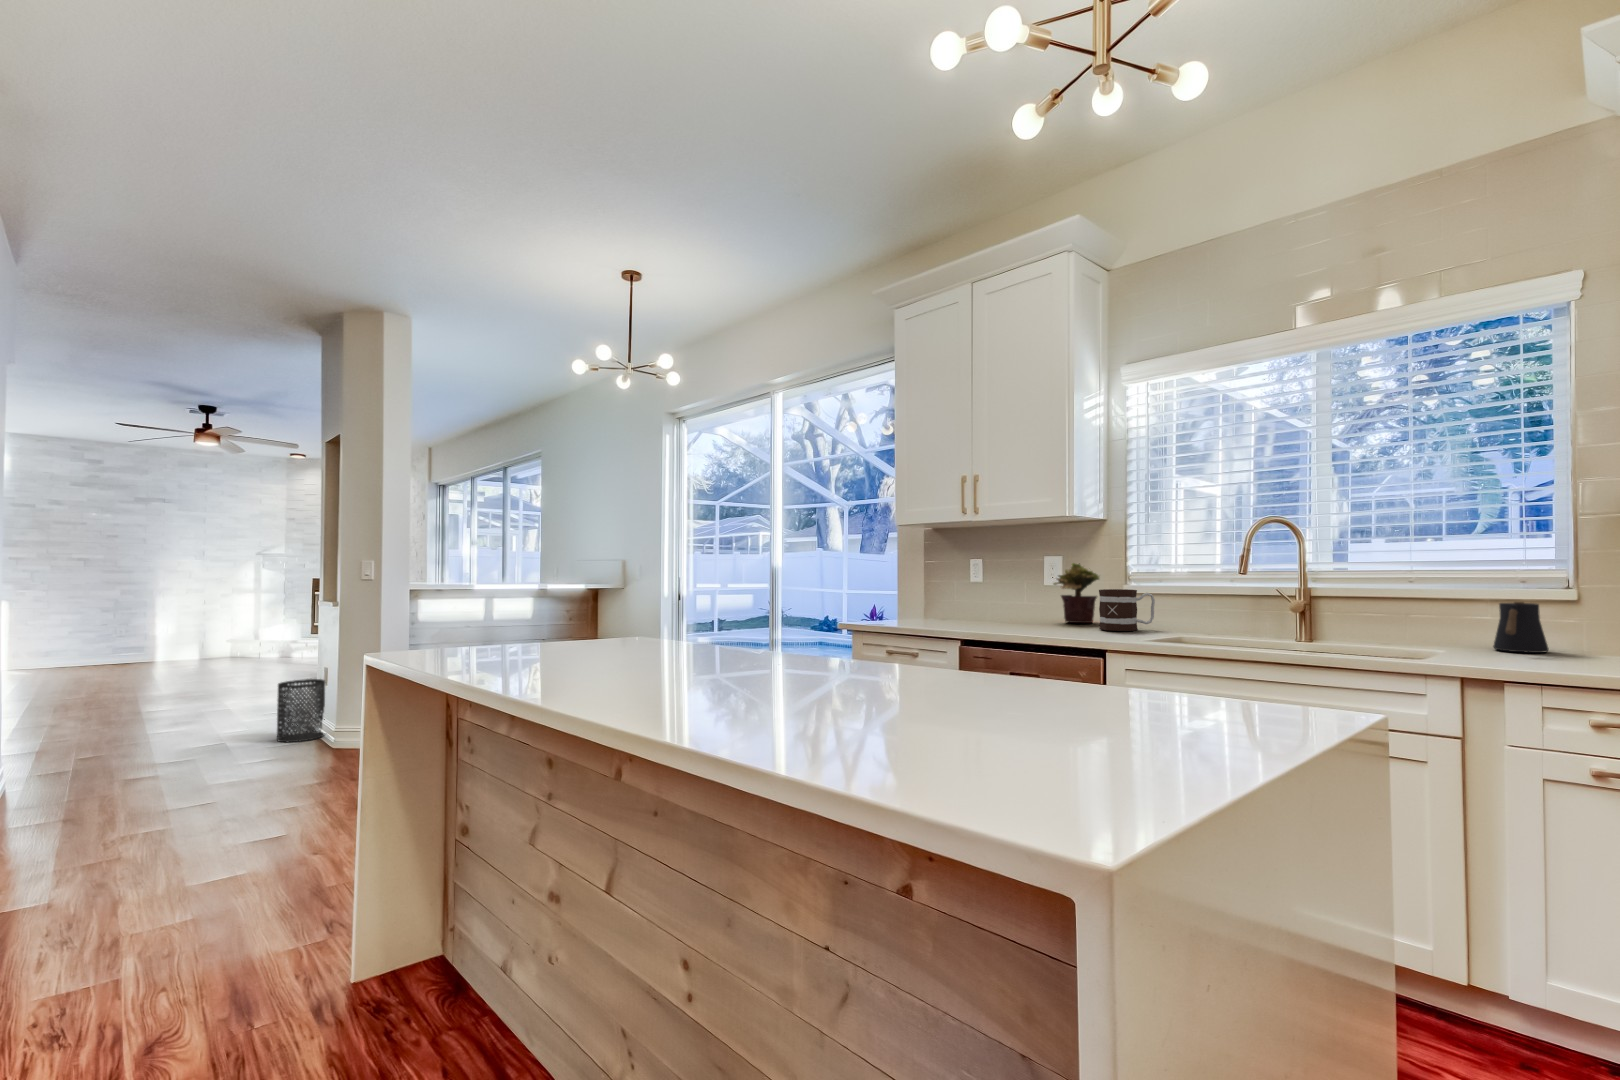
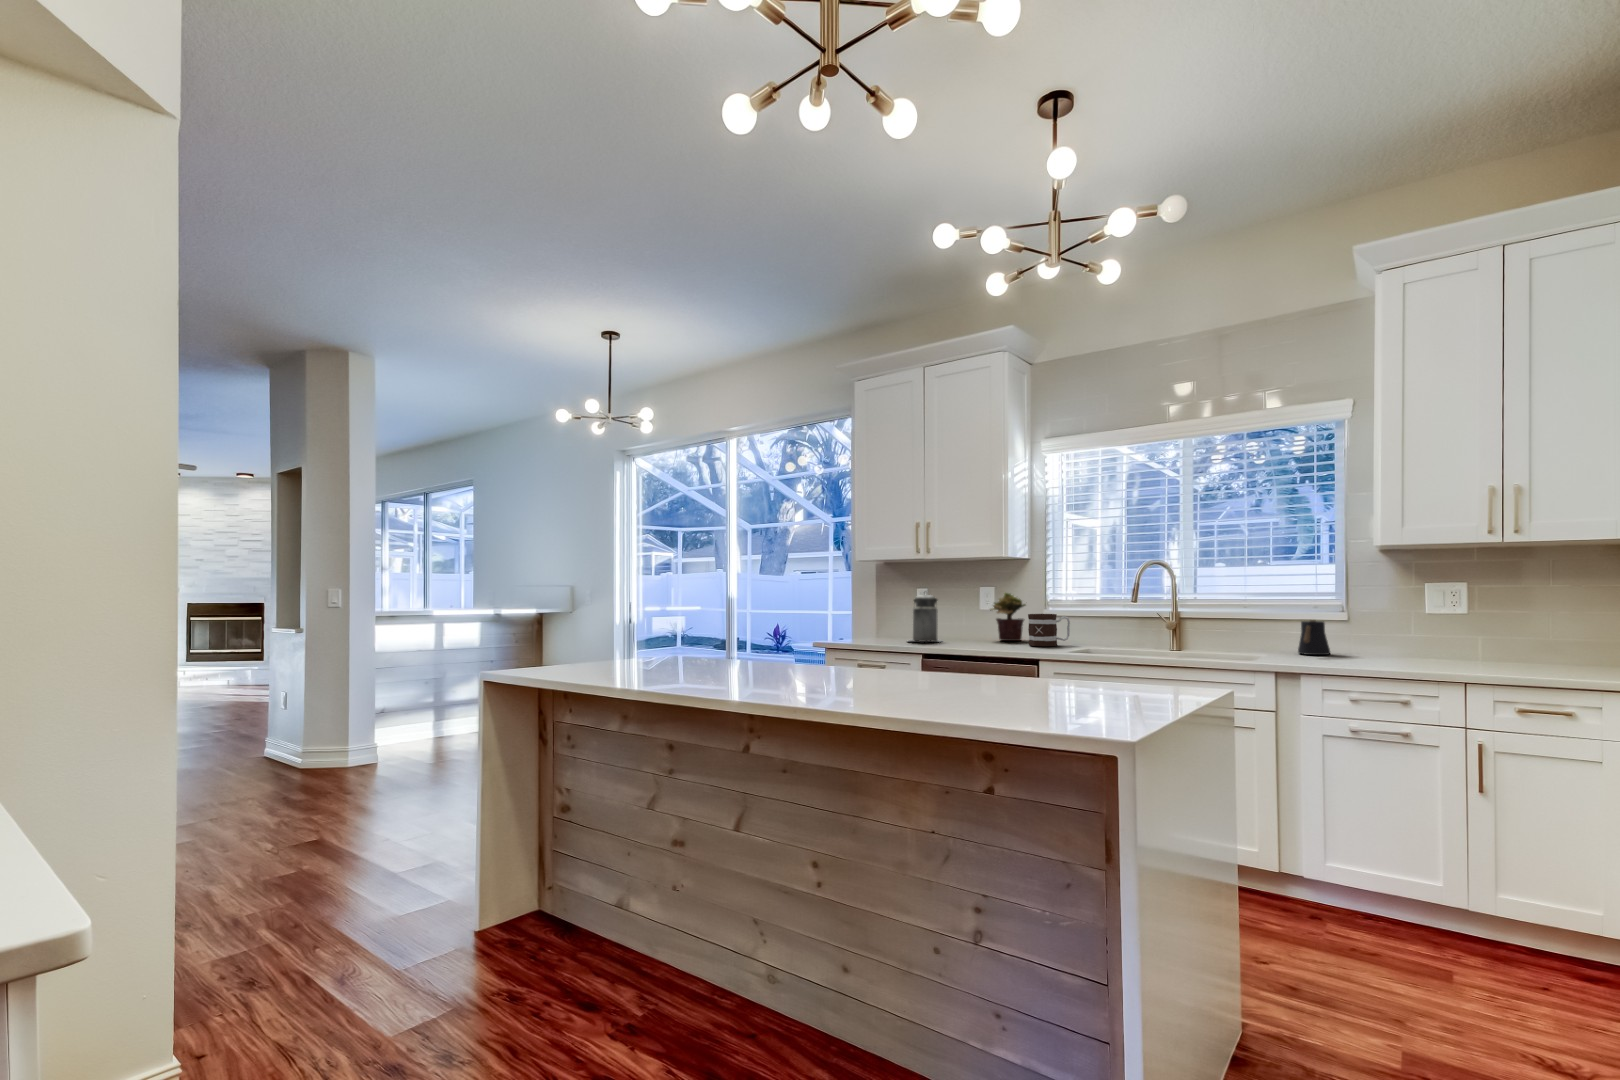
canister: none [950,560,995,623] -> present [910,594,941,642]
trash can: present [277,679,325,742] -> none [238,710,288,773]

